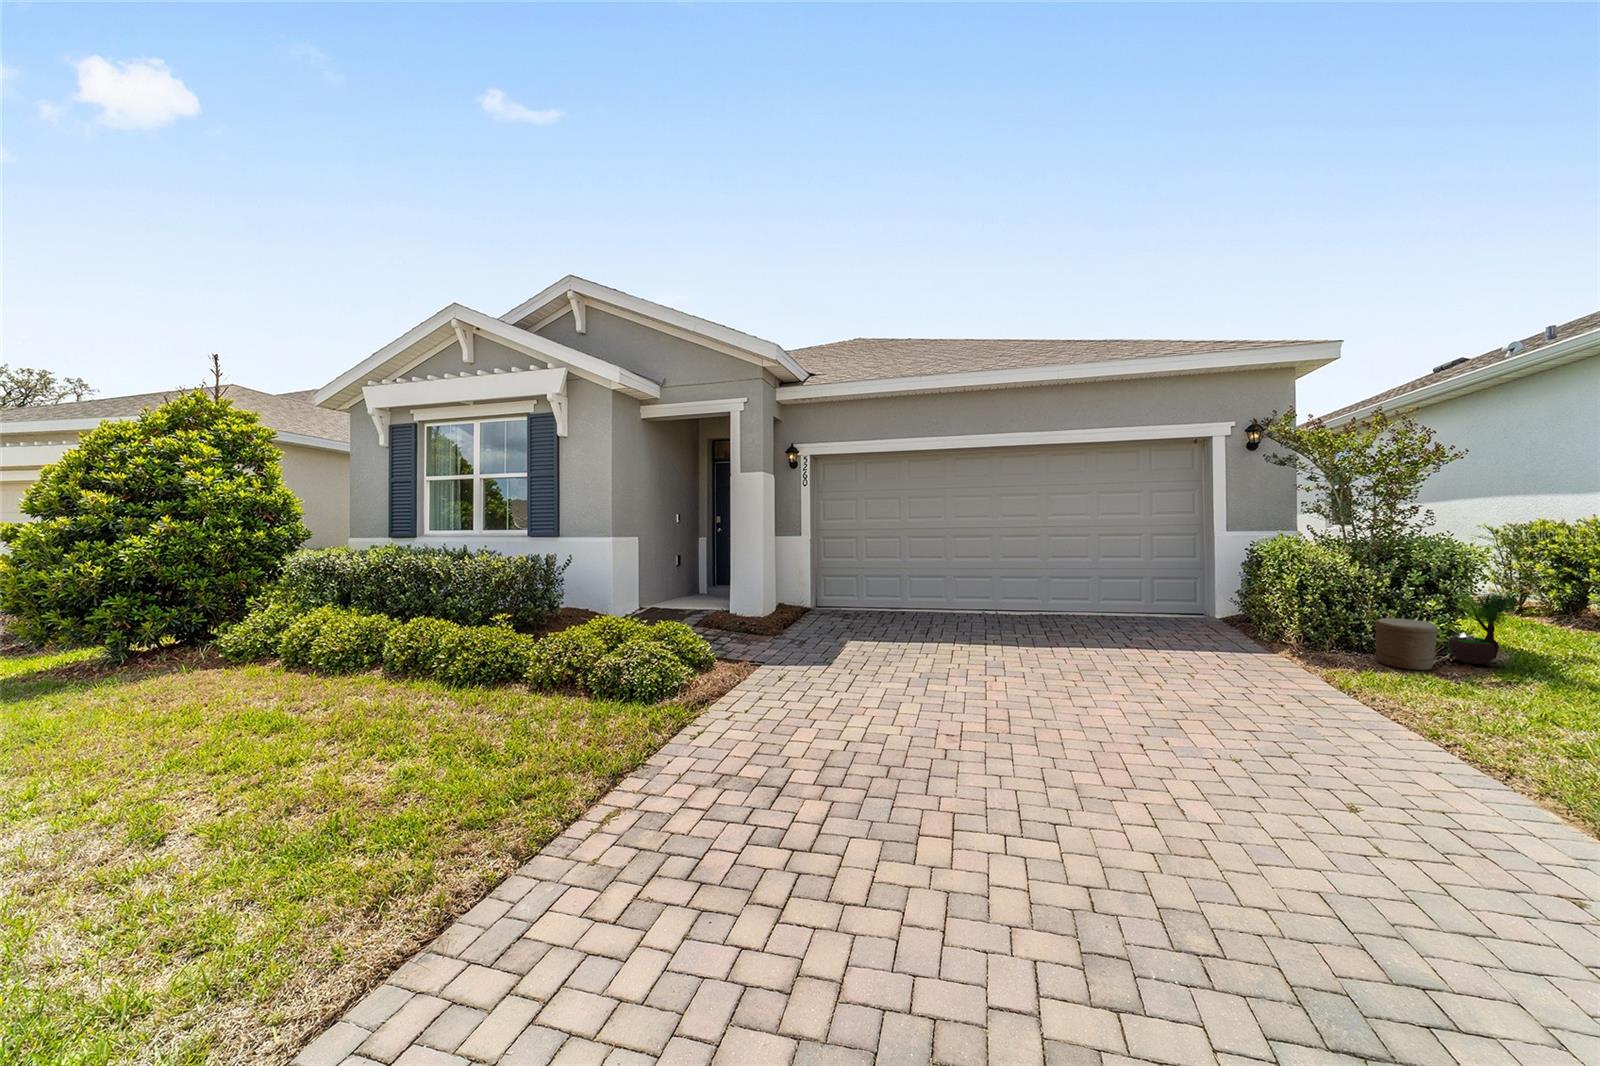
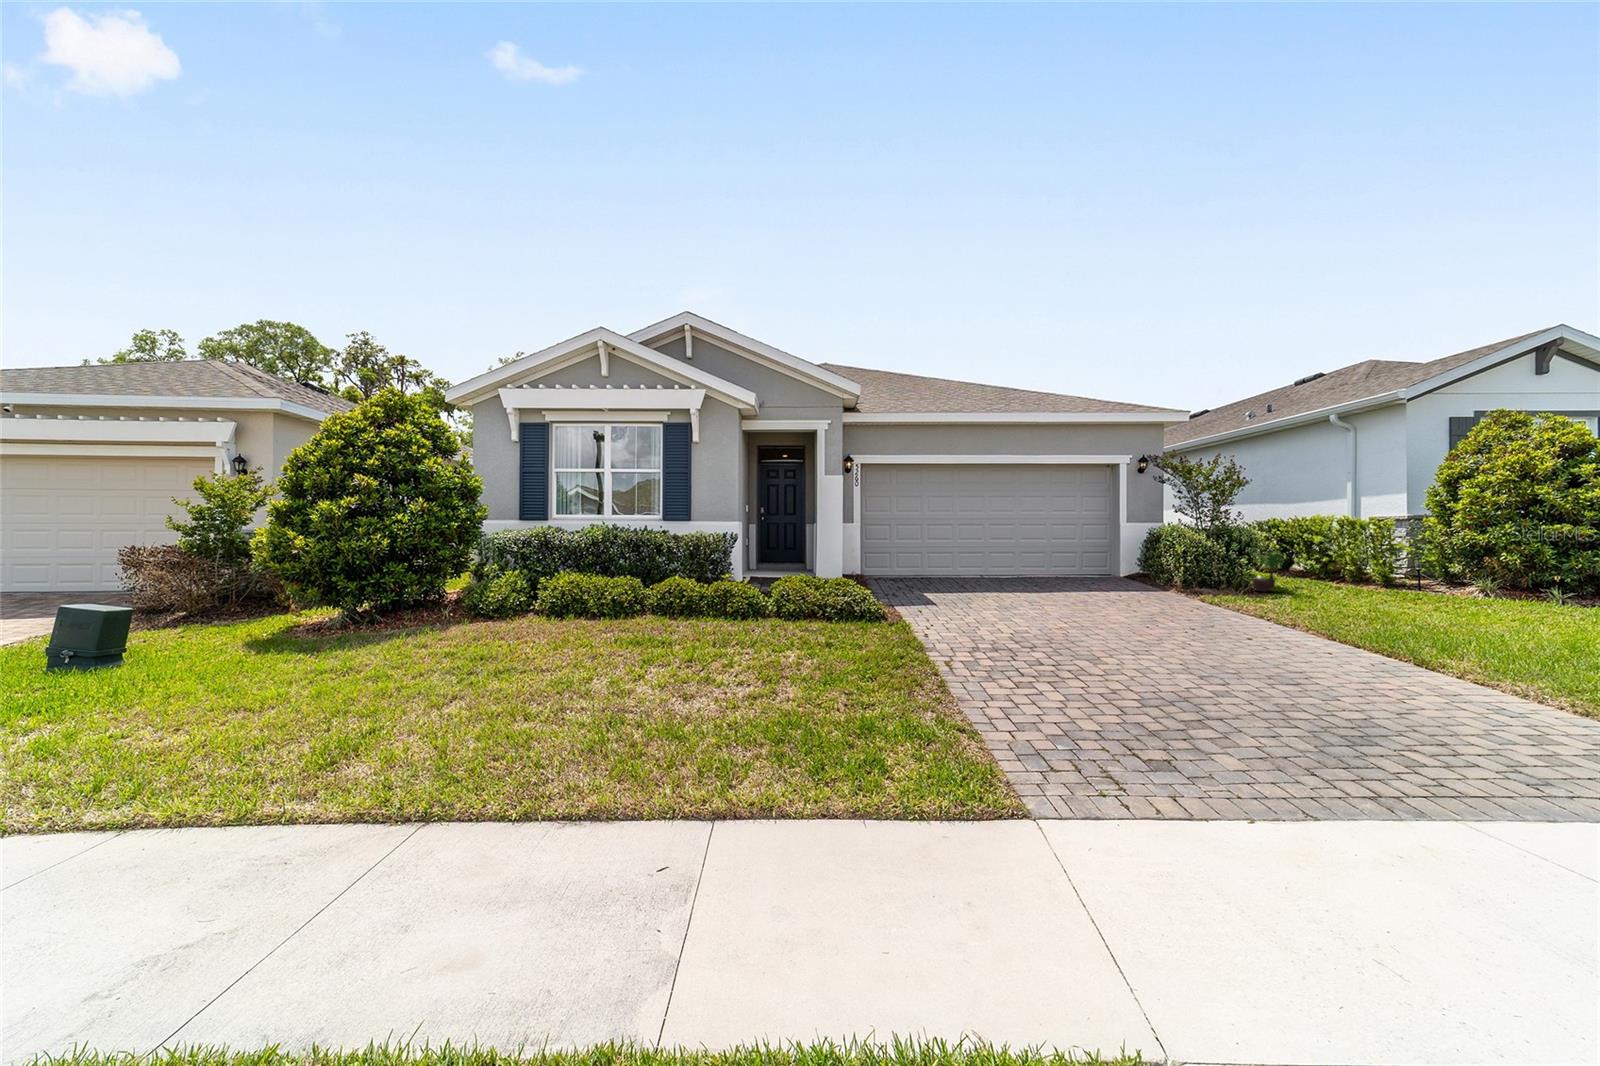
woven basket: present [1375,618,1438,670] -> none [1222,569,1252,595]

